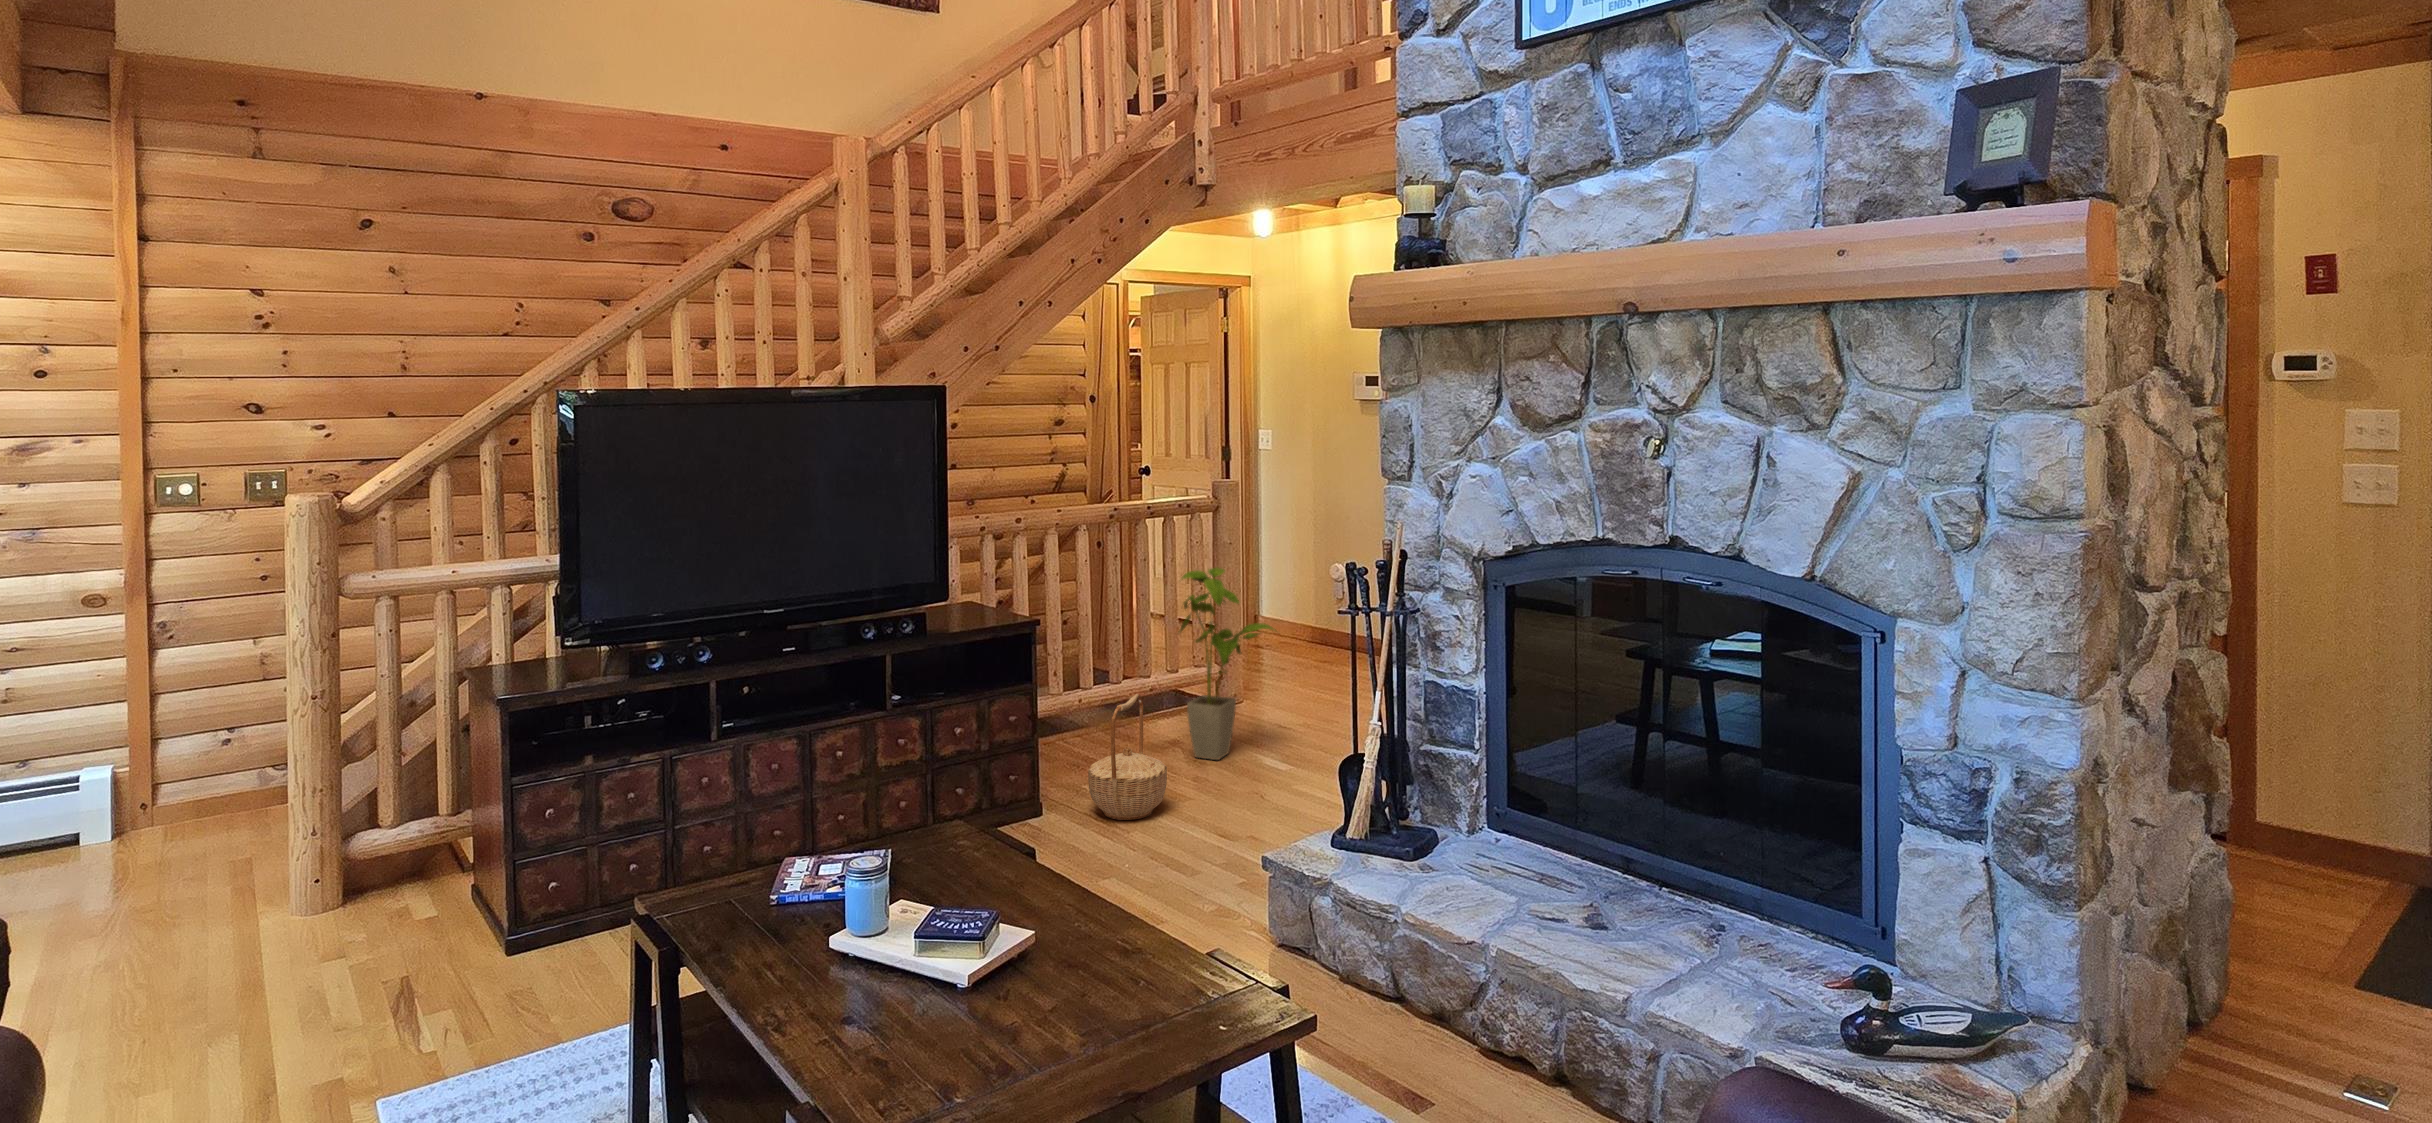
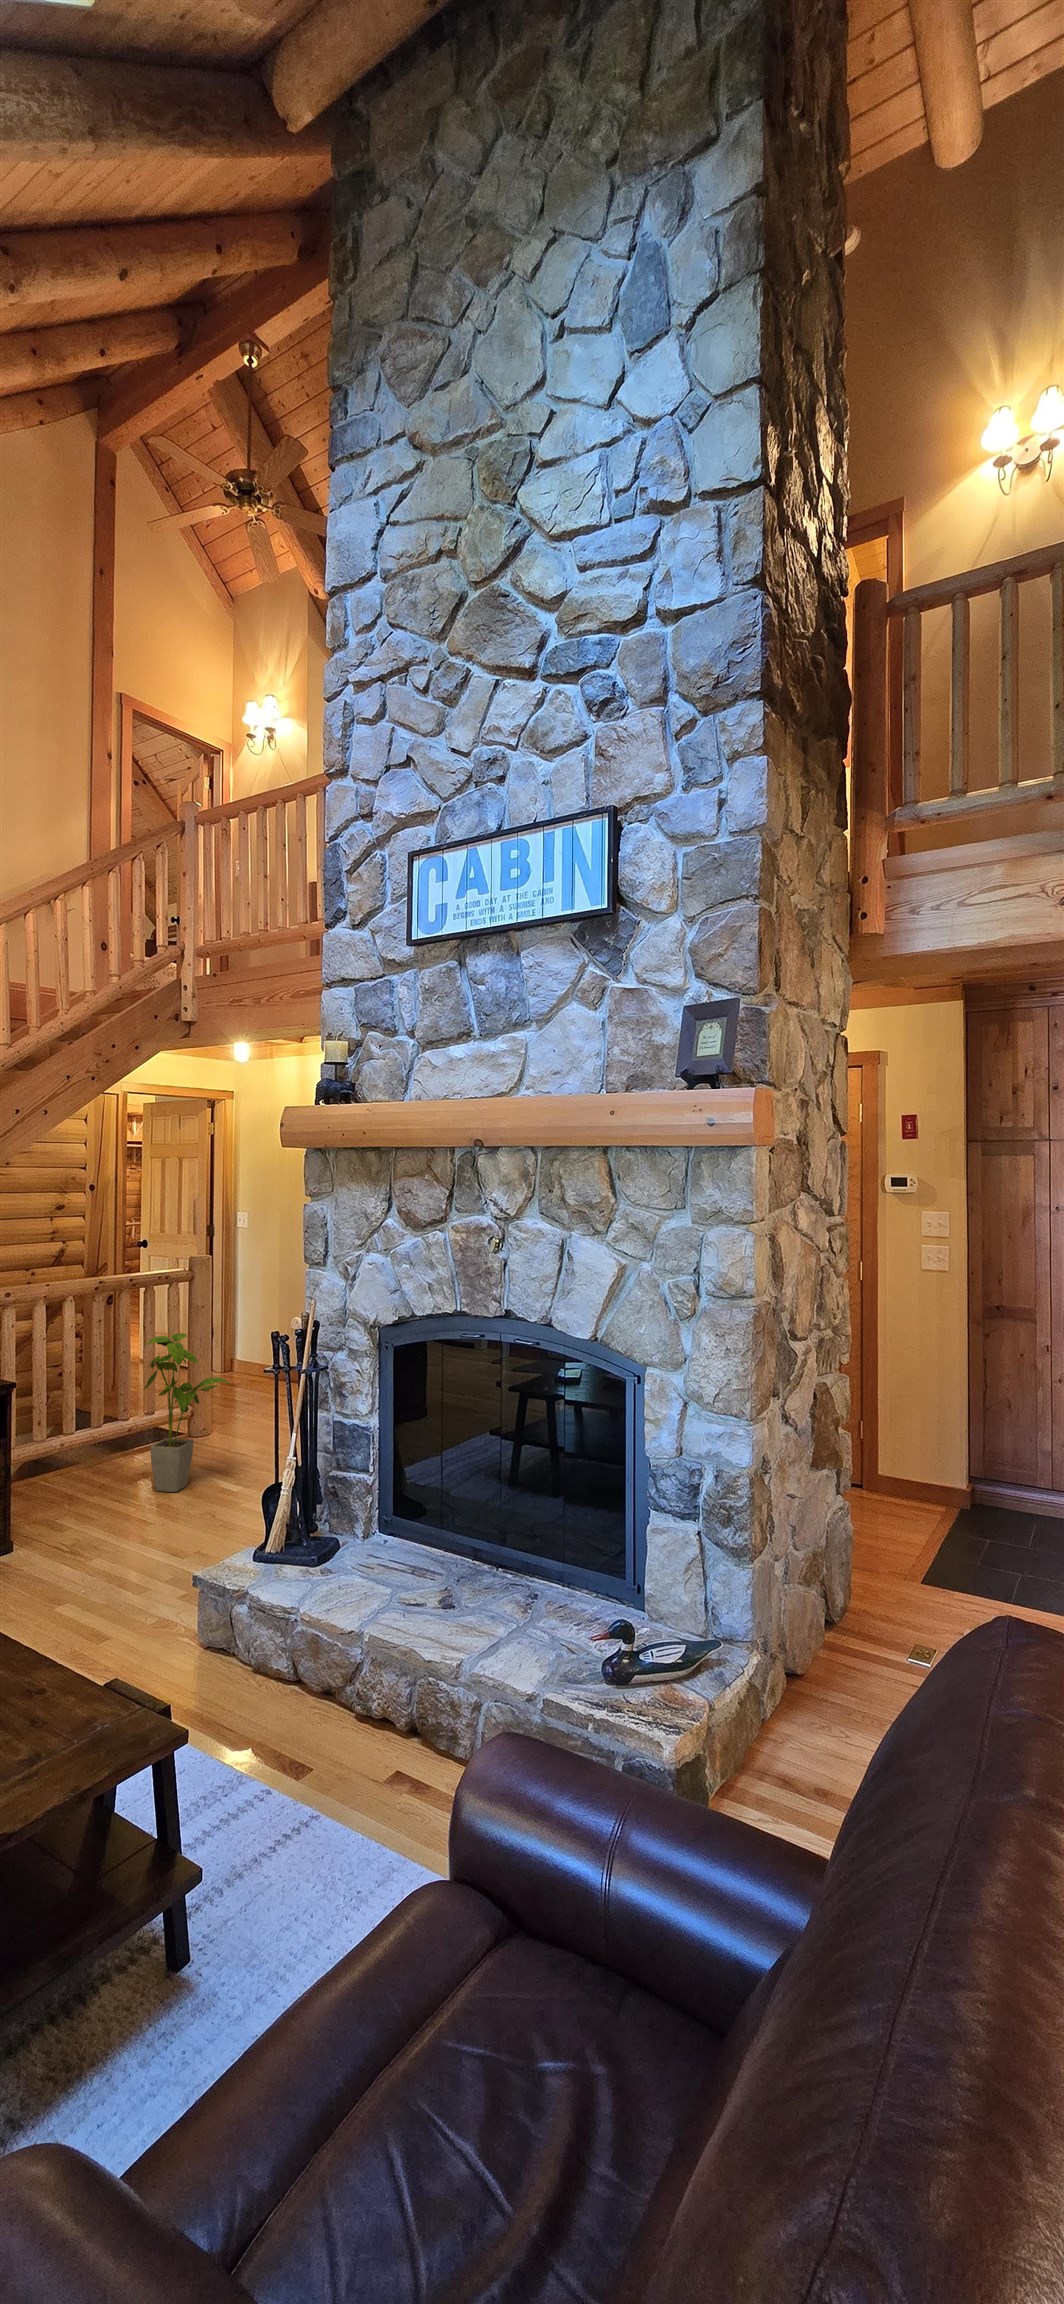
basket: present [1088,694,1167,820] -> none [55,1442,127,1549]

